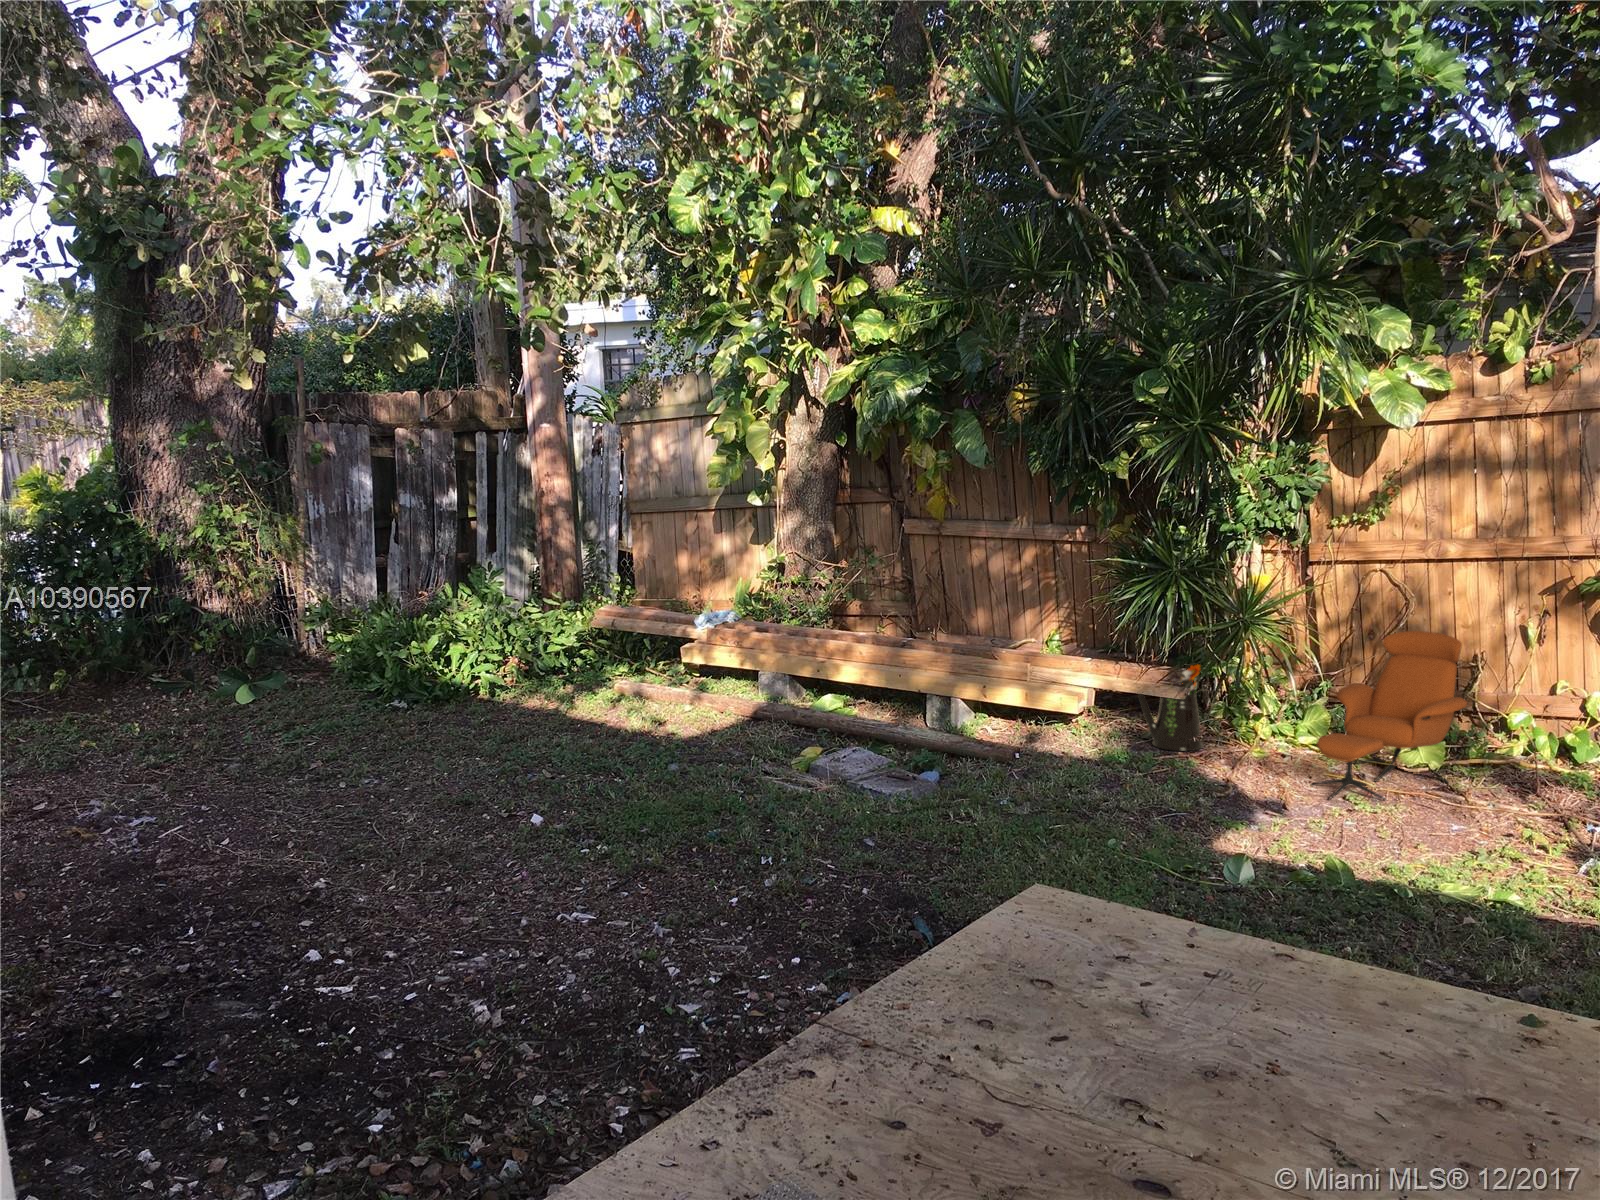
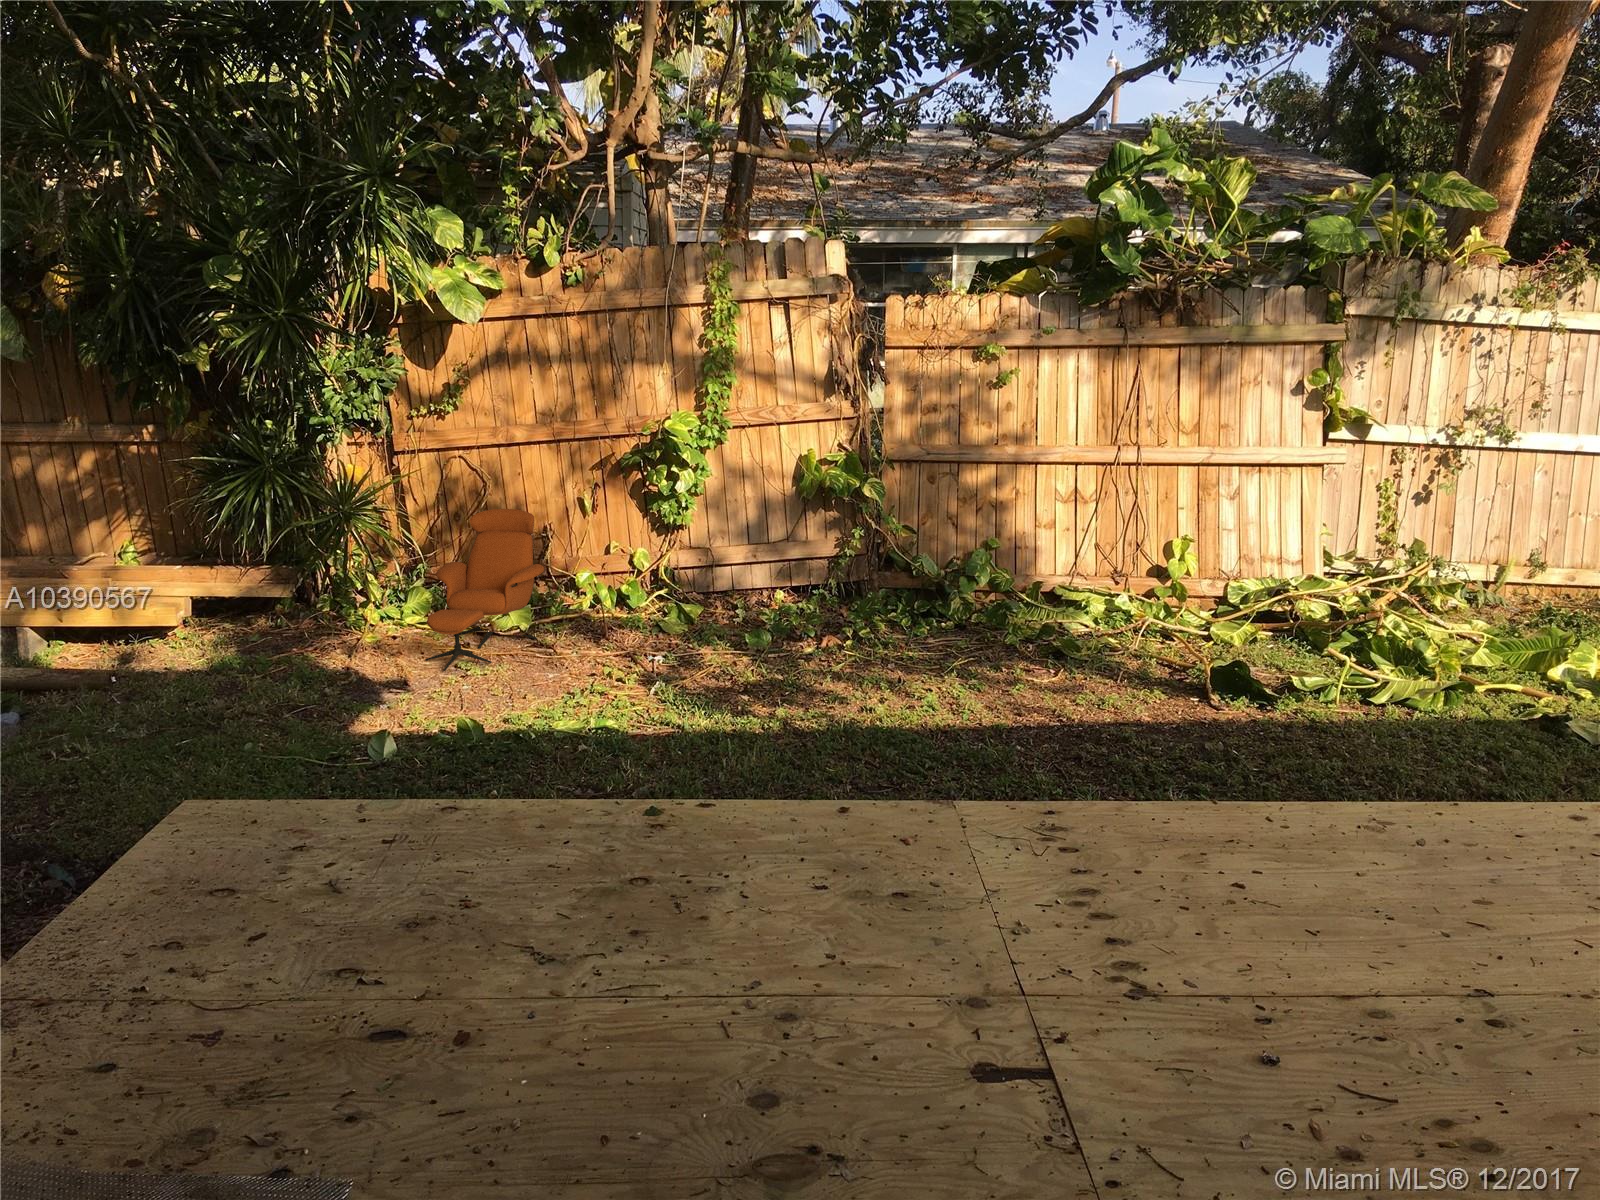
watering can: present [1139,665,1206,751] -> none [240,560,322,651]

